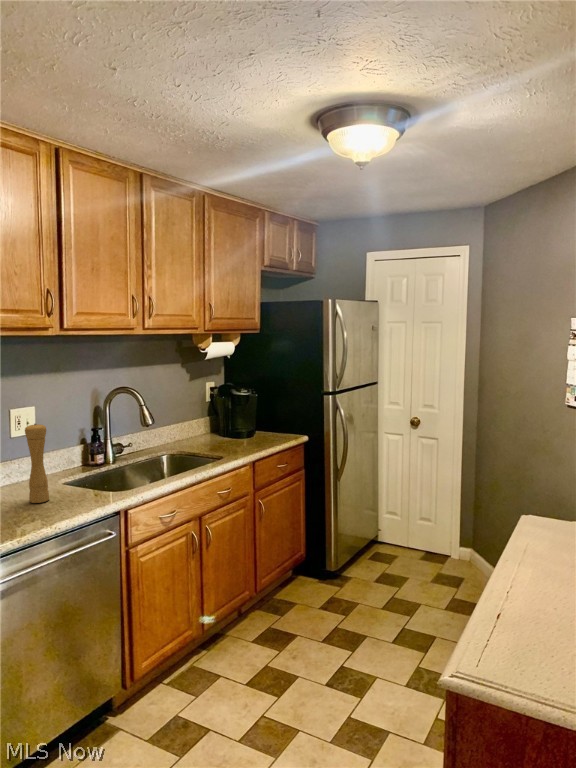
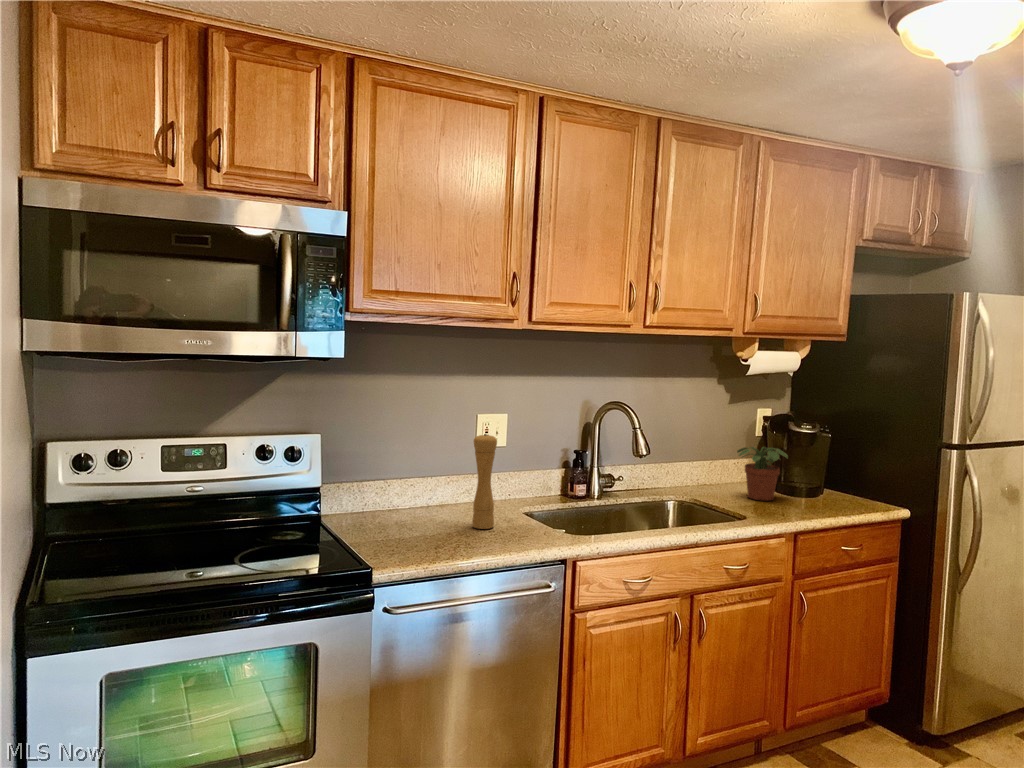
potted plant: none [203,408,238,445] -> present [737,447,788,501]

